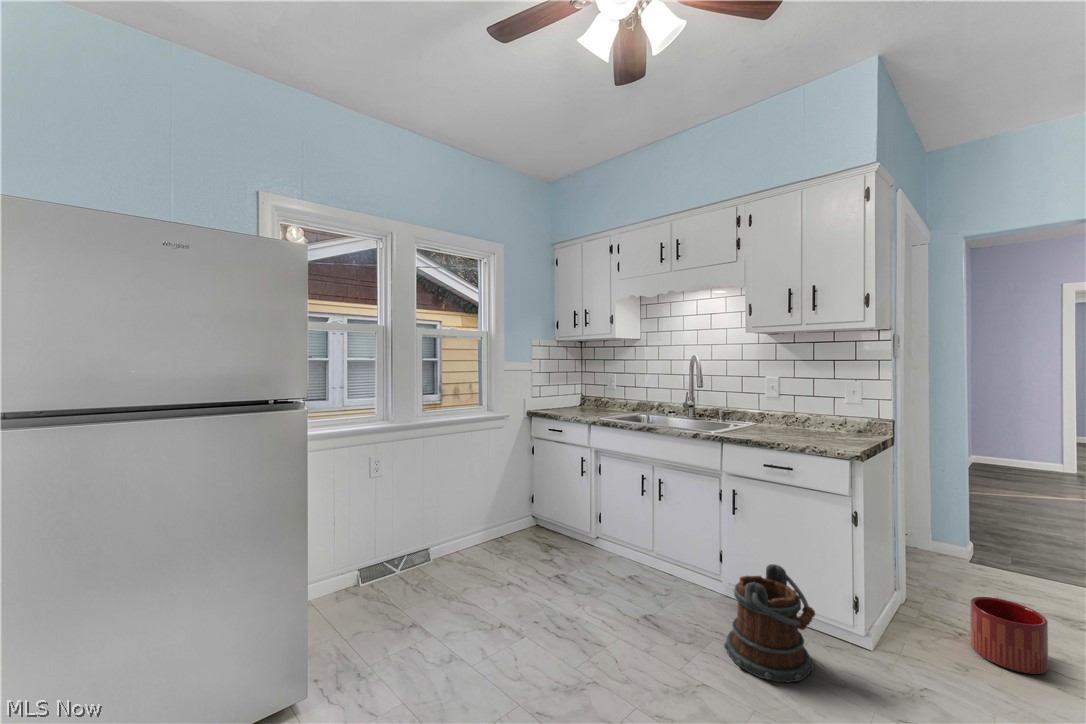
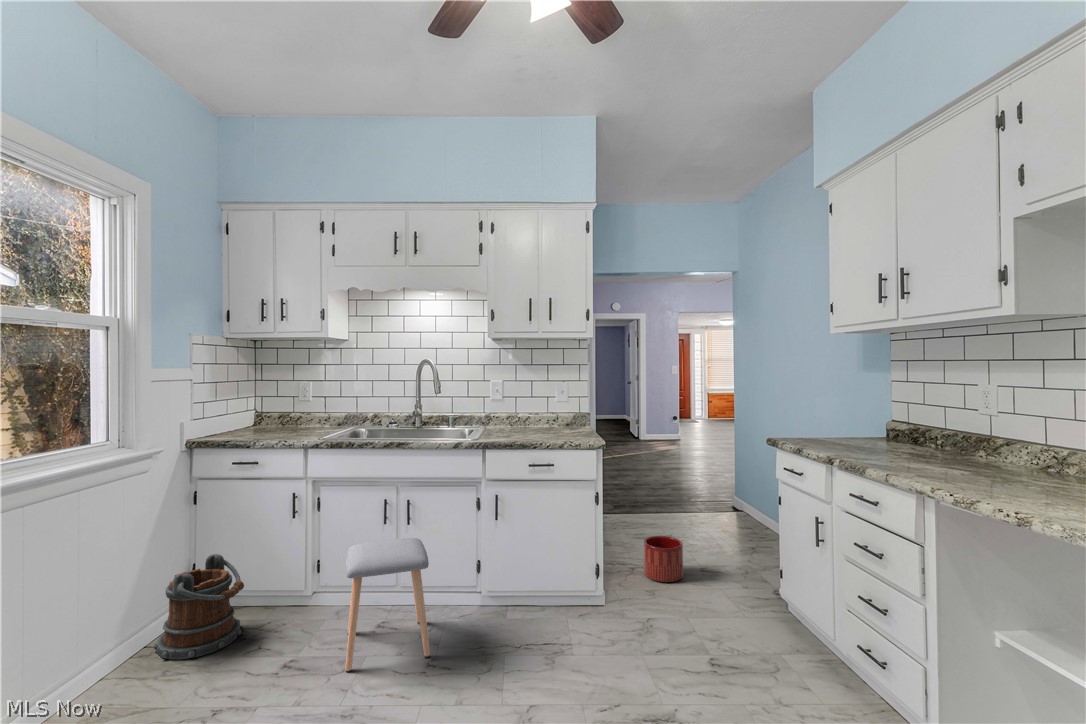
stool: none [581,506,662,619] -> present [345,538,430,672]
bucket: present [724,564,815,682] -> present [154,554,244,660]

